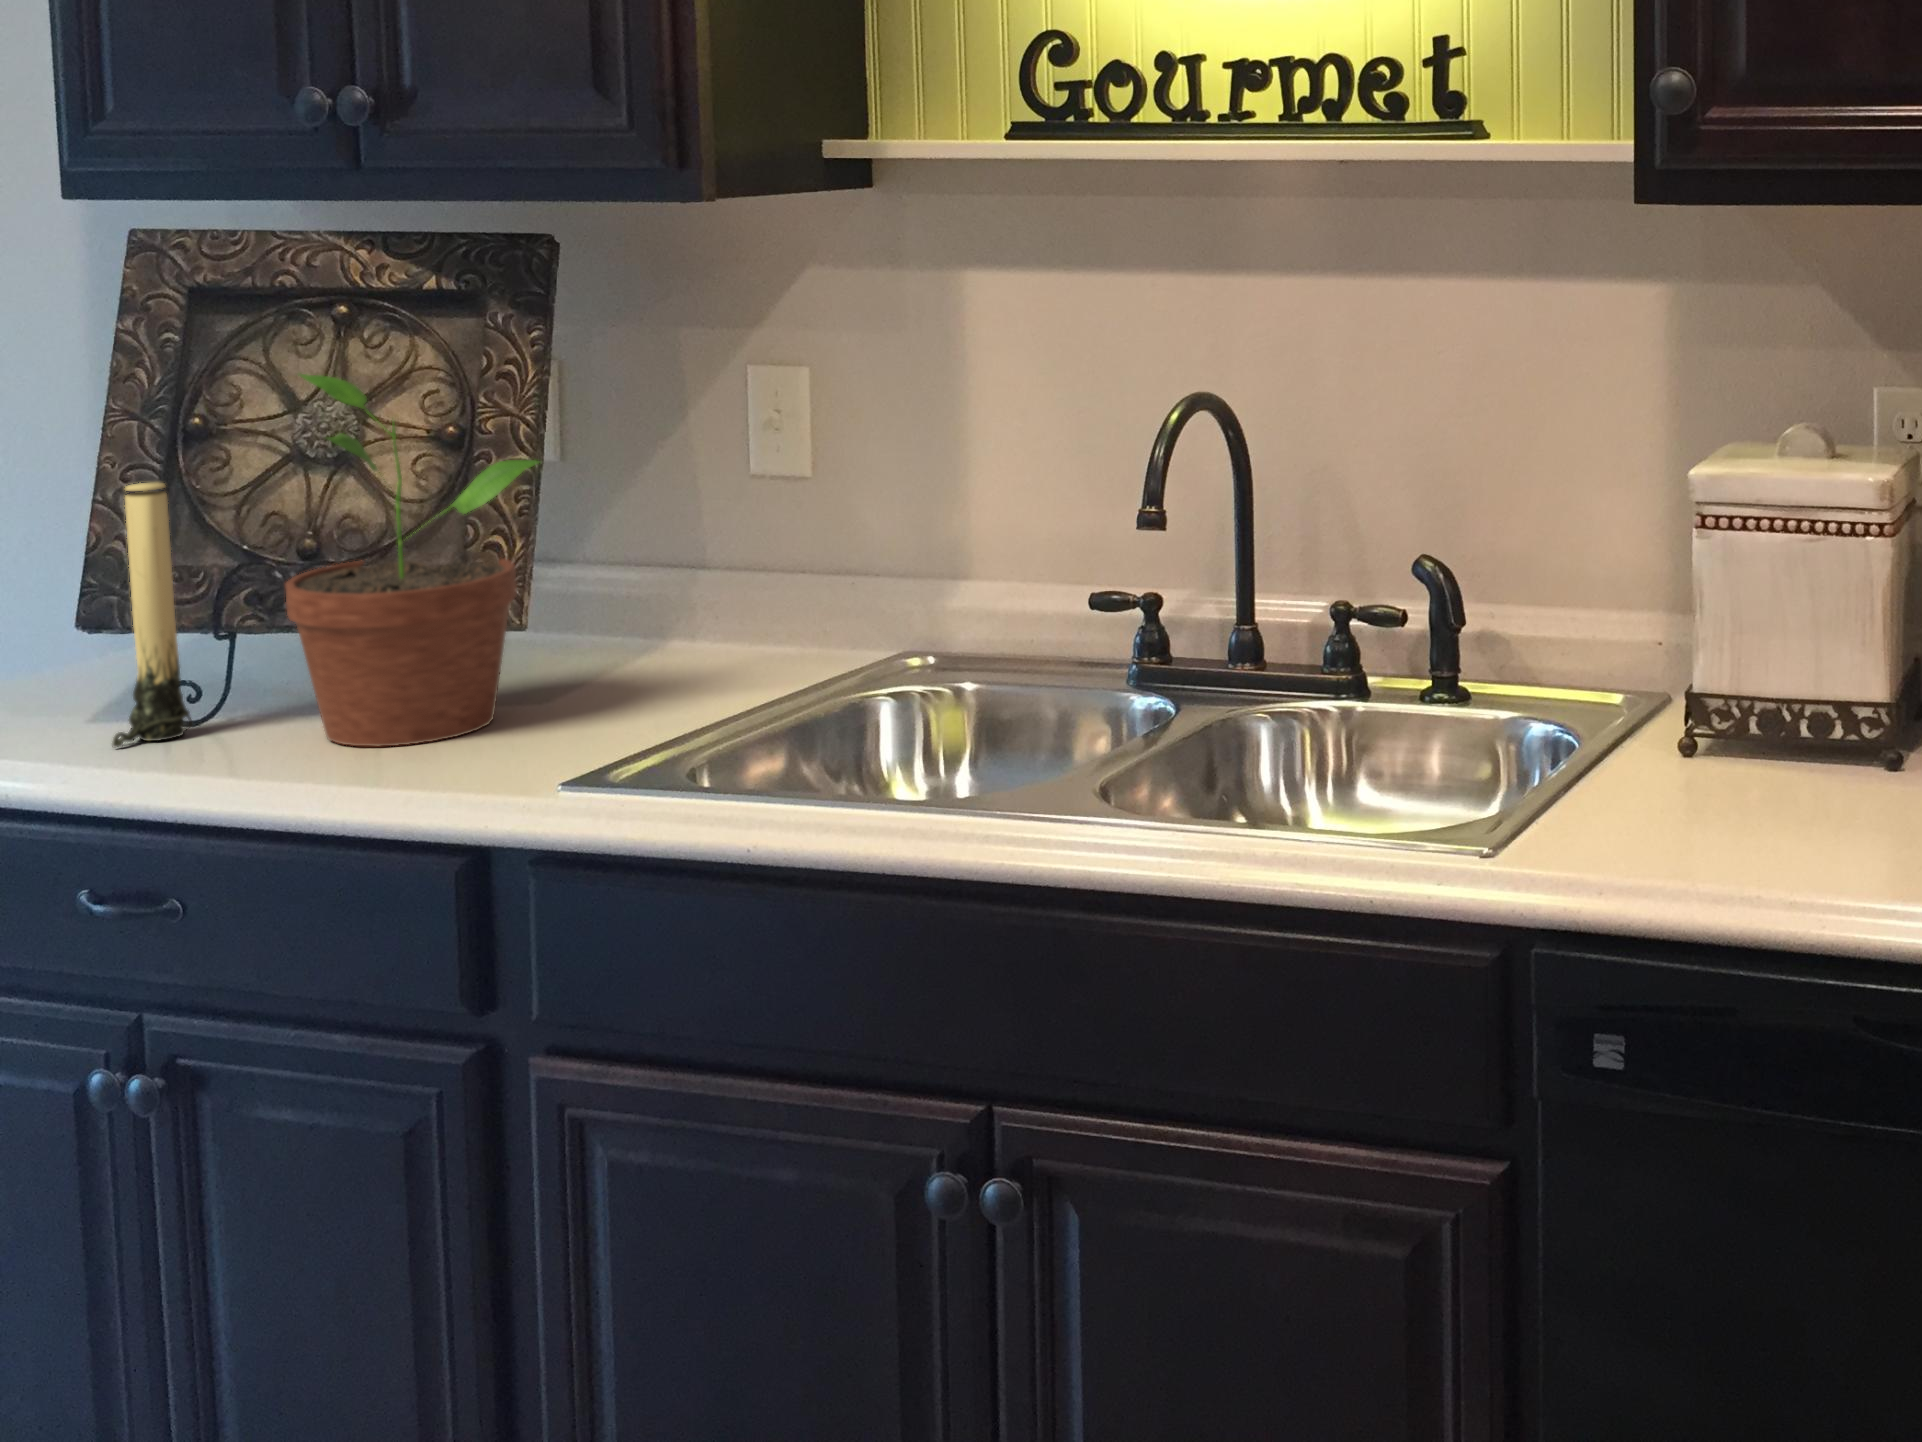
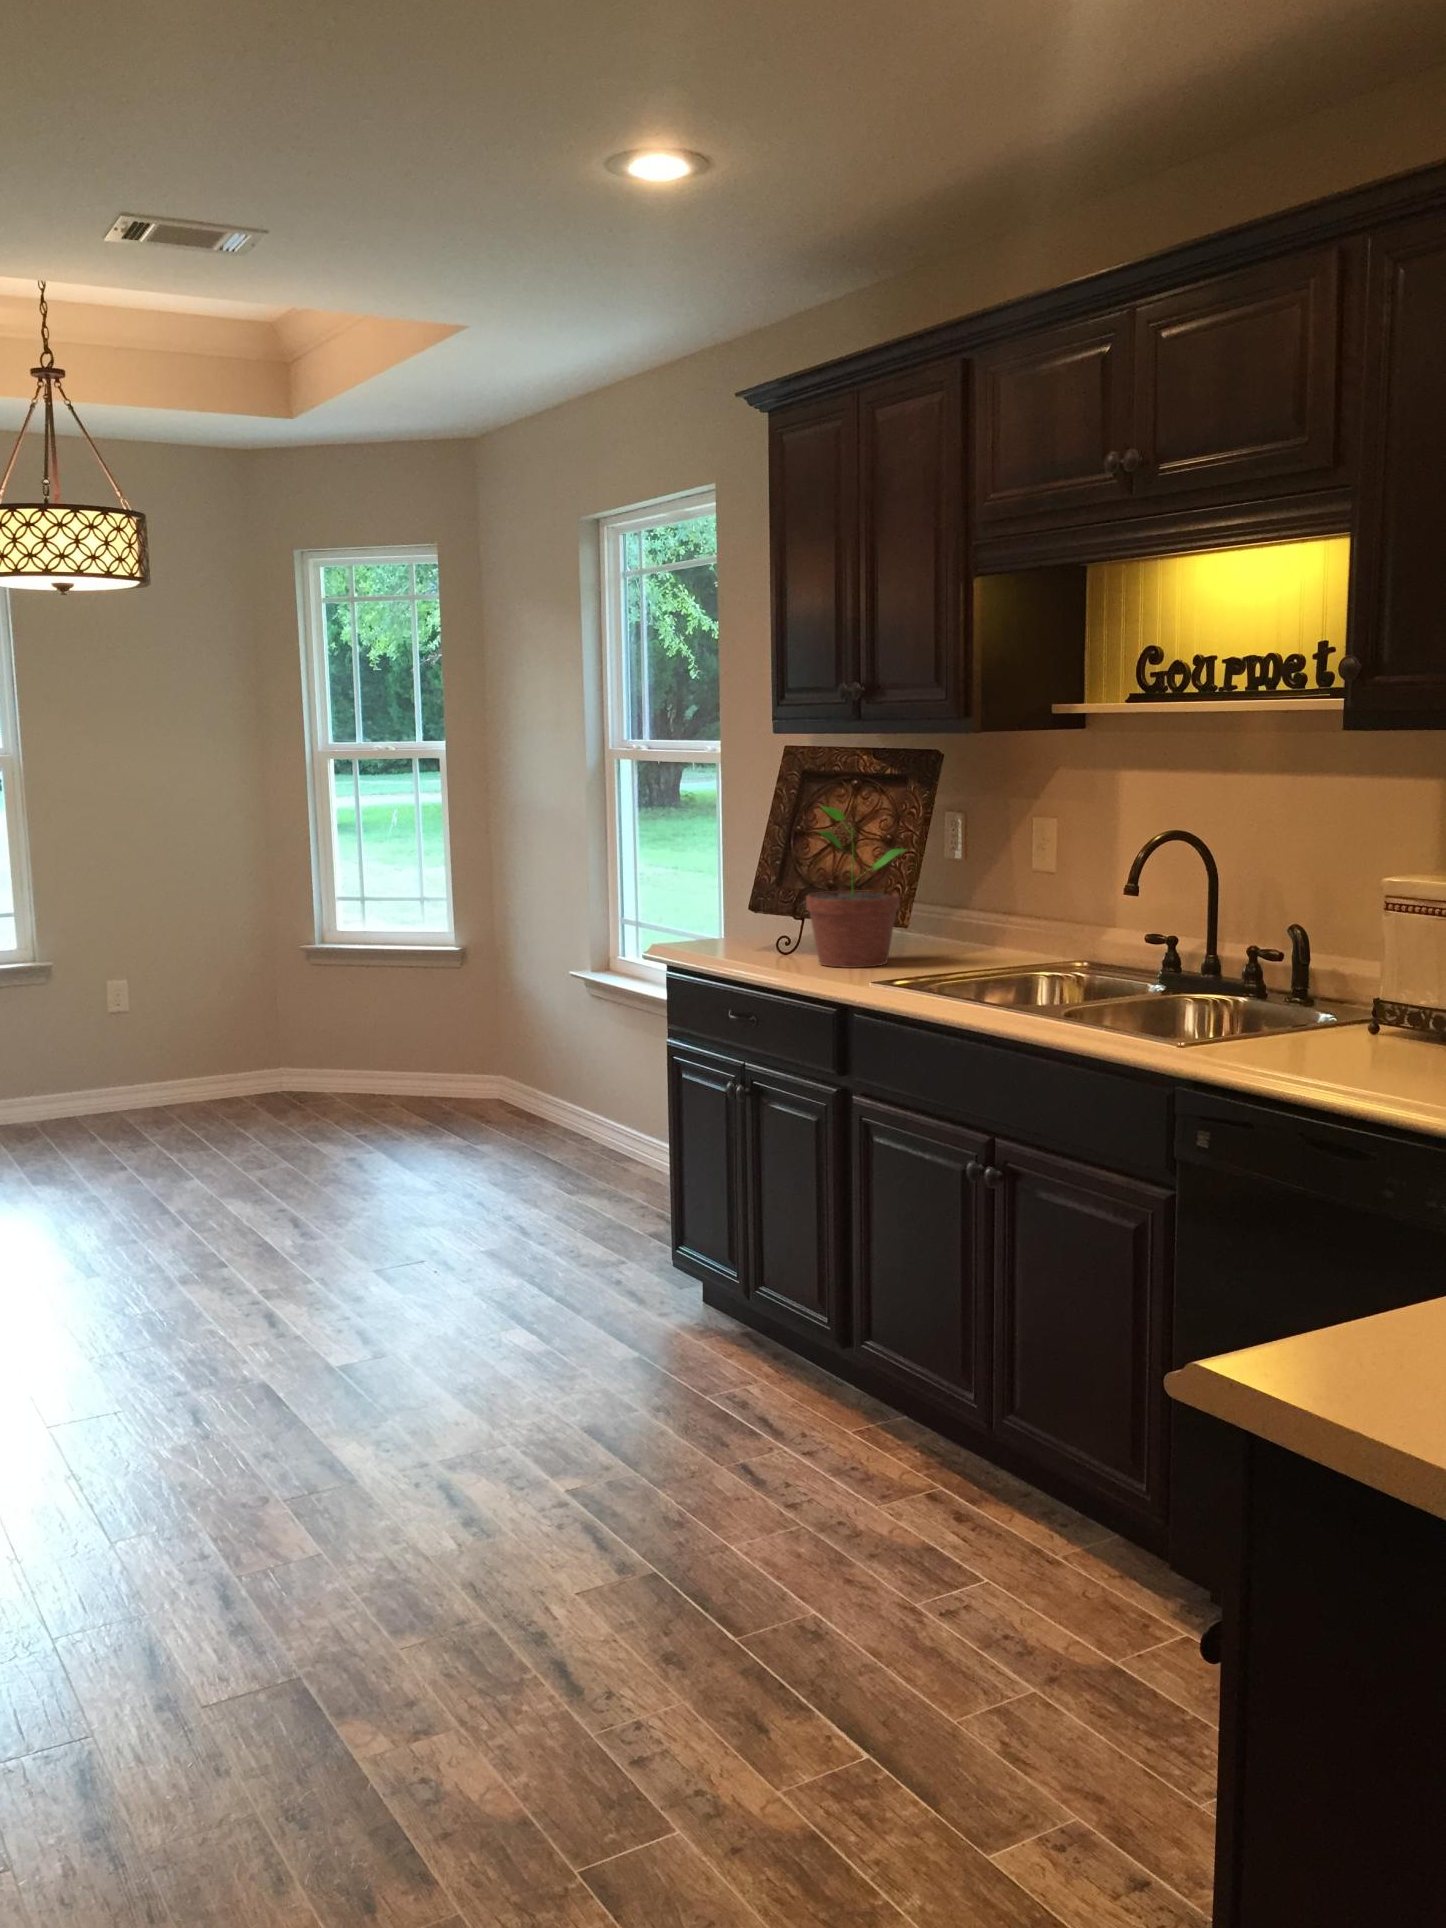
candle: present [112,482,192,747] -> none [749,850,780,958]

